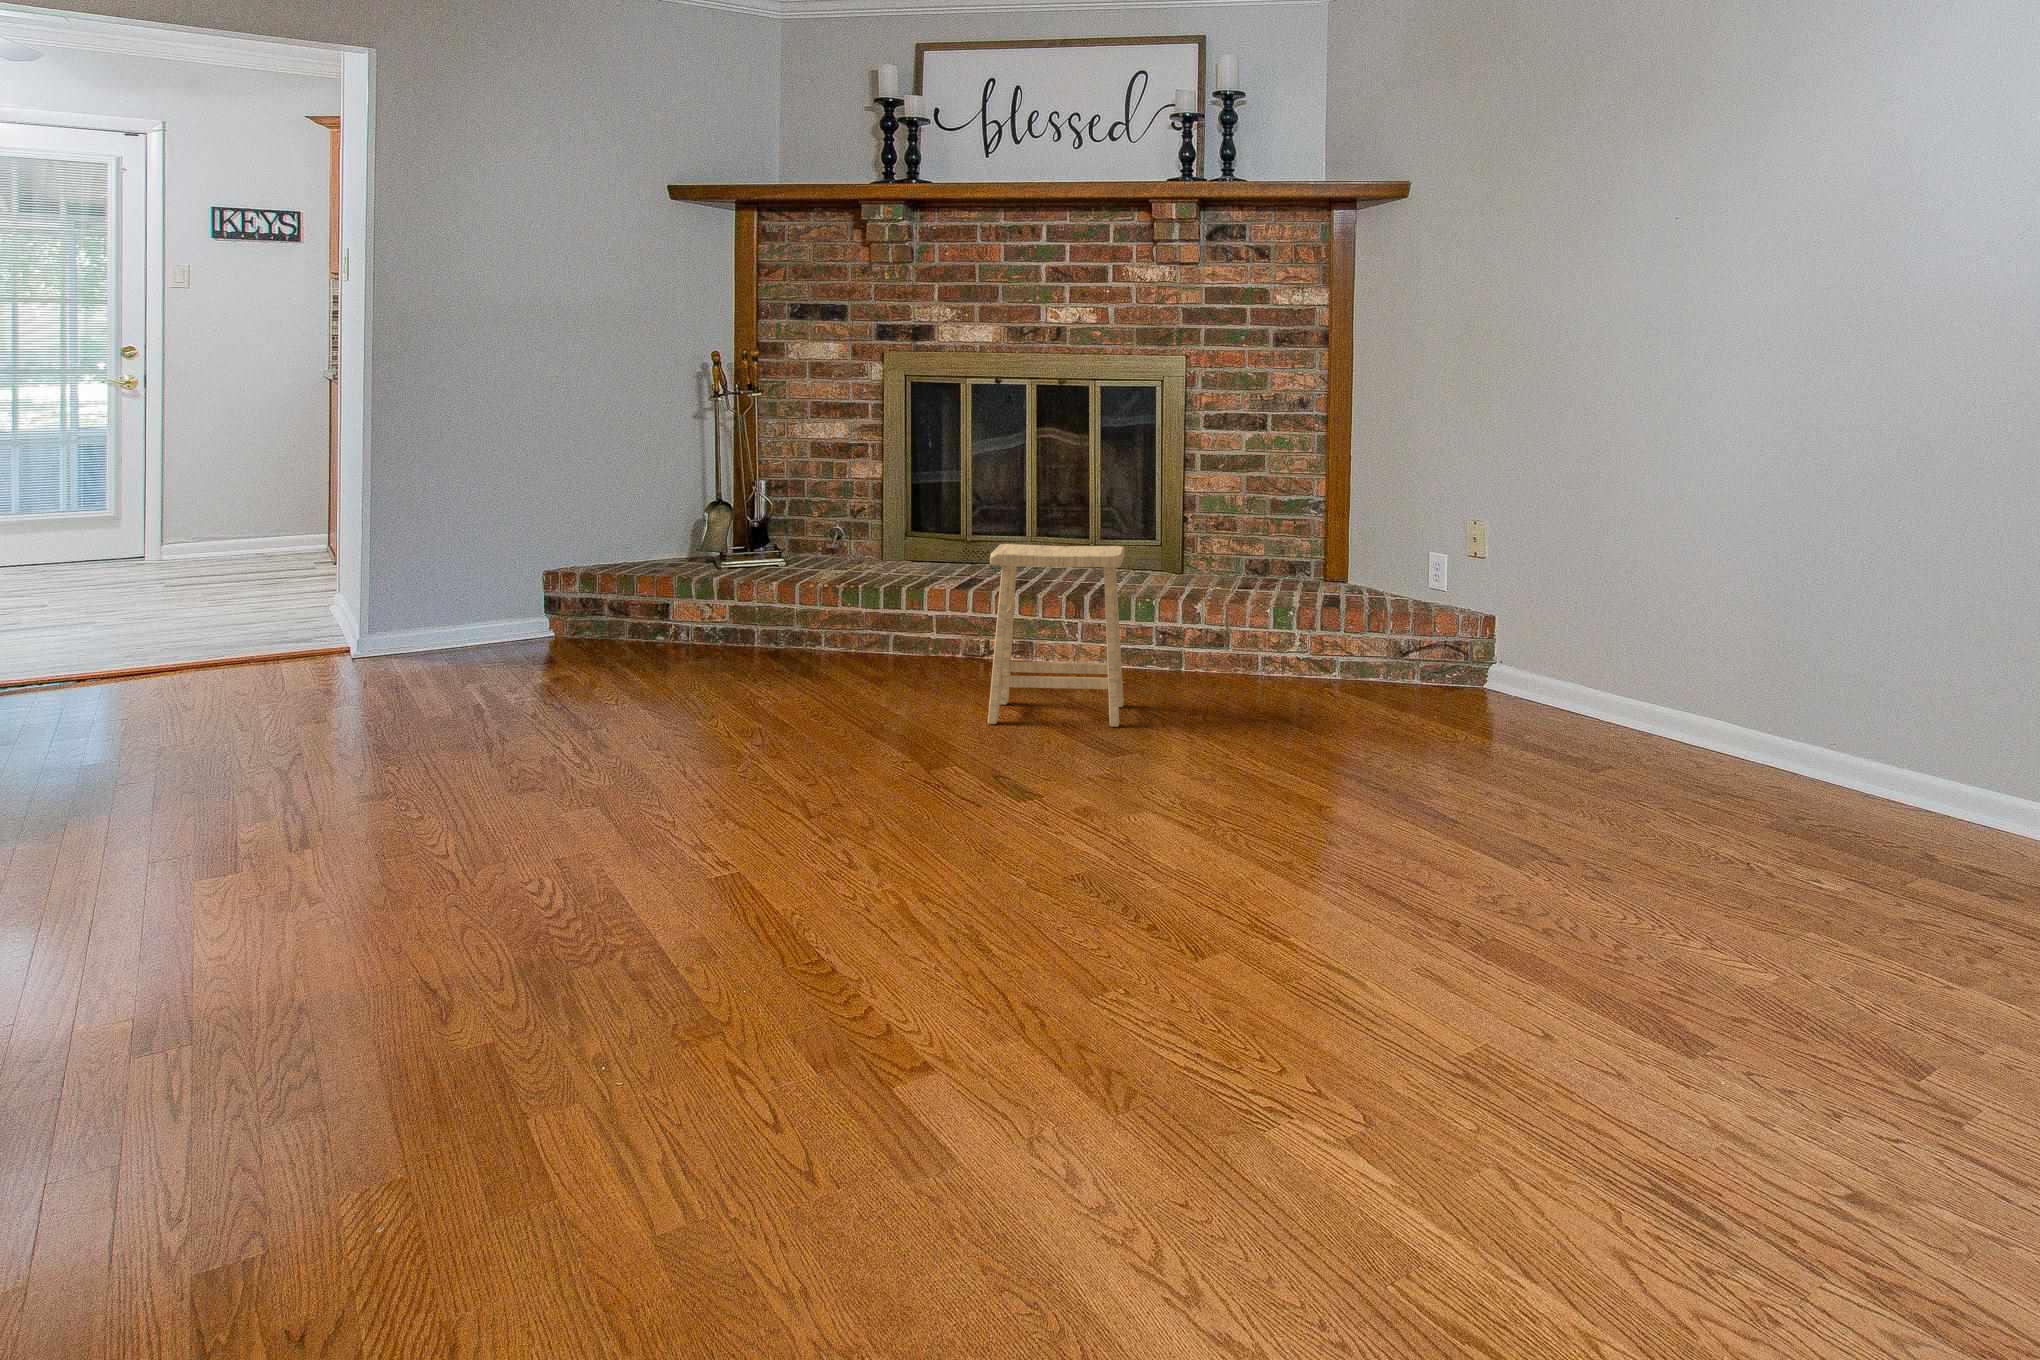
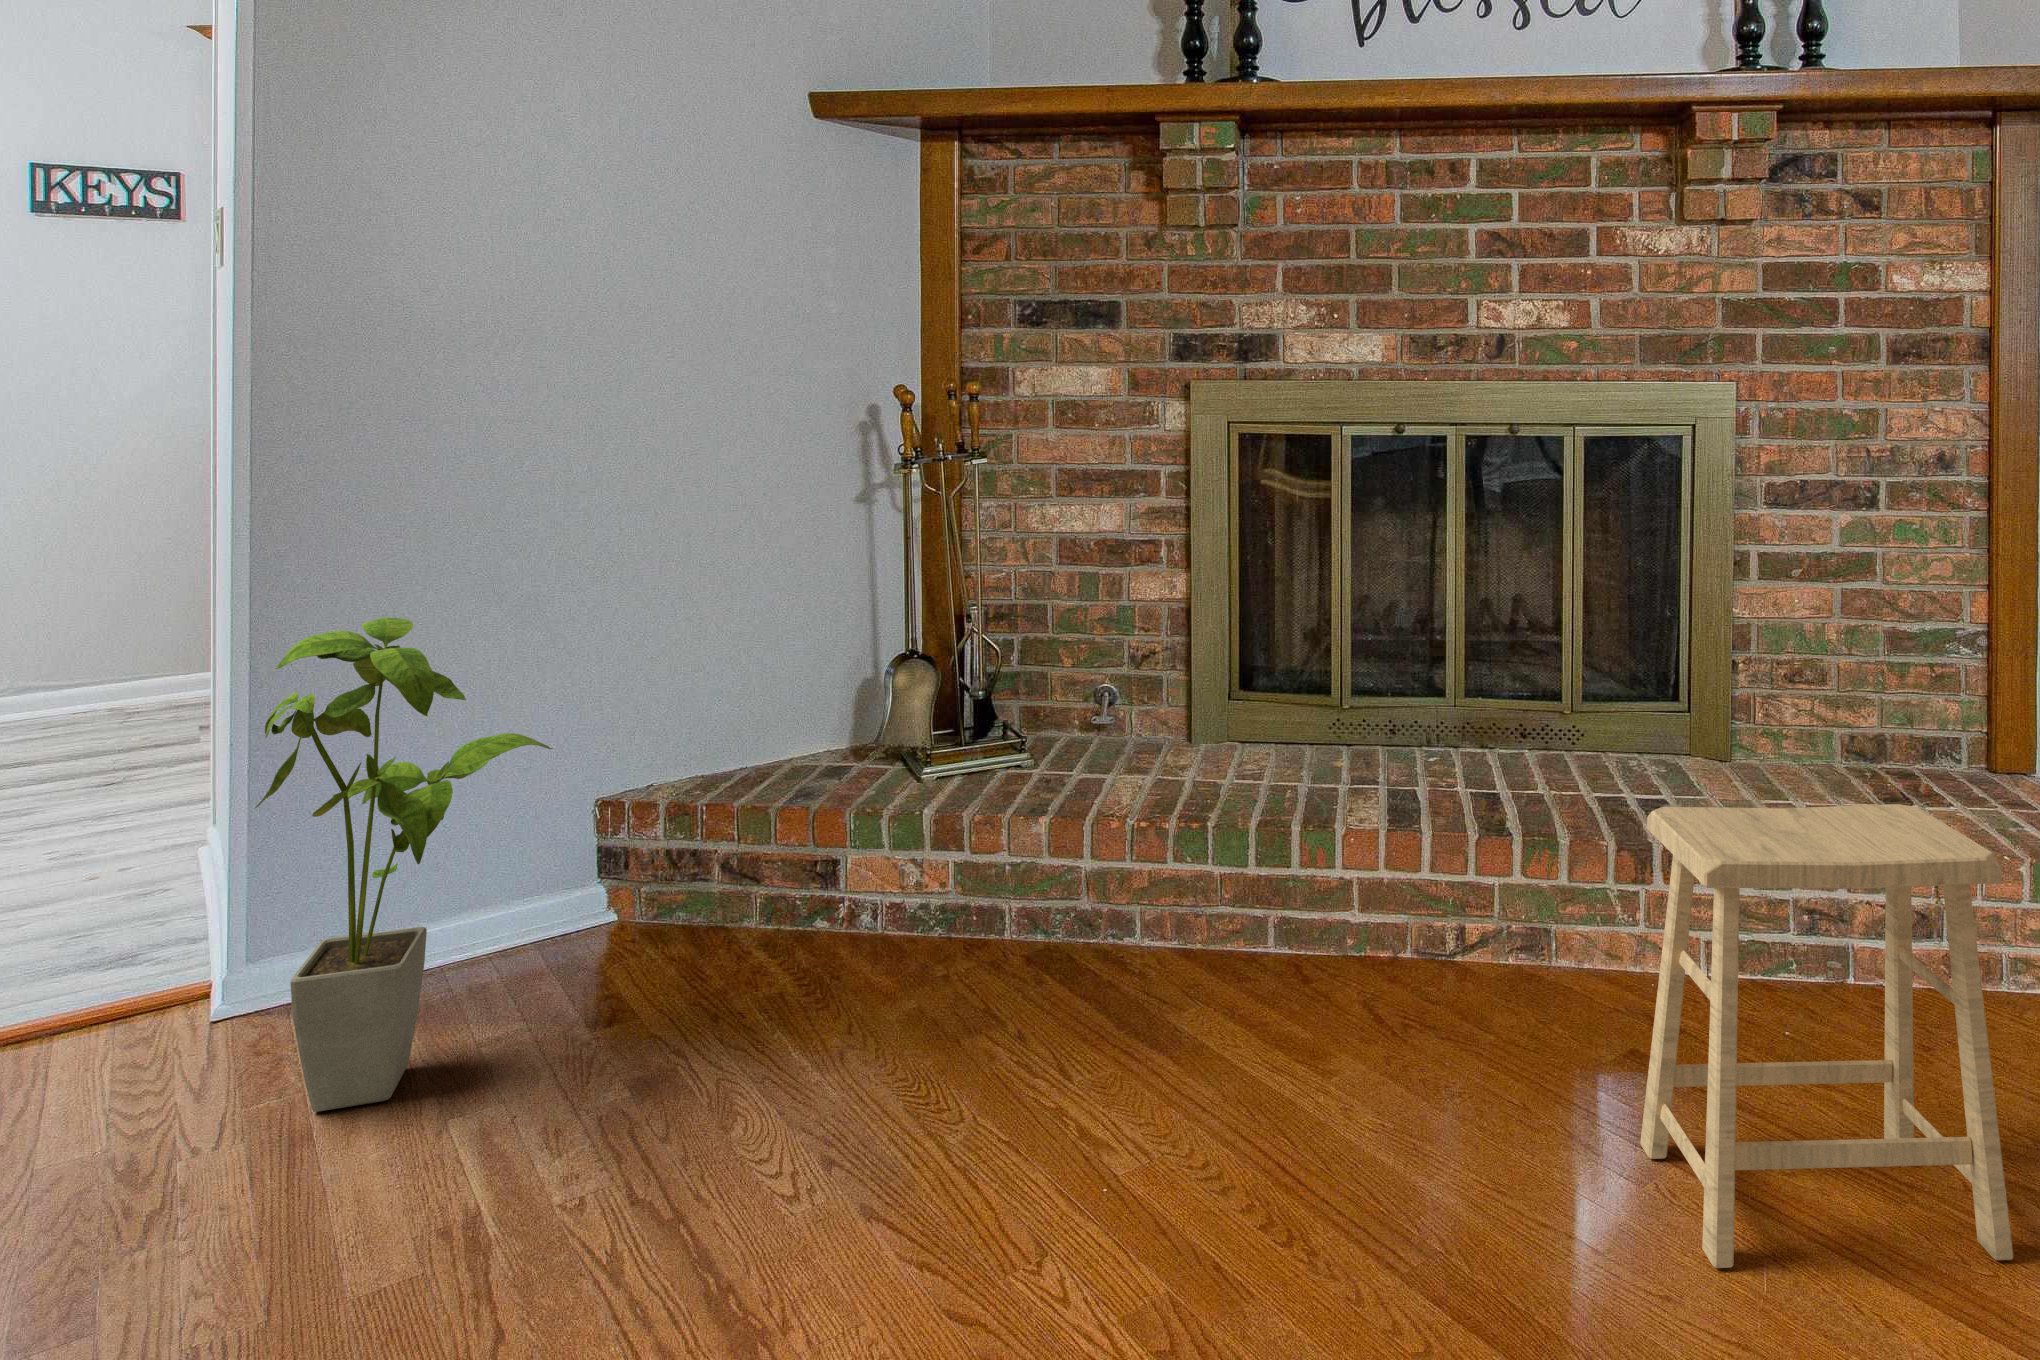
house plant: none [389,453,521,676] -> present [255,617,553,1112]

